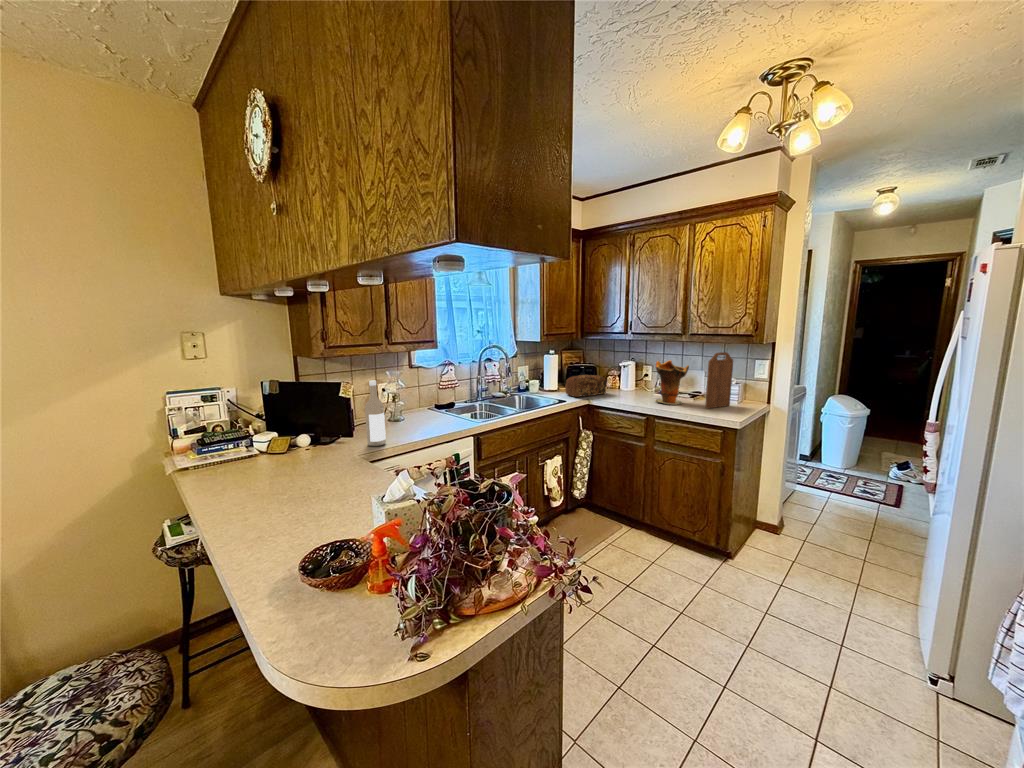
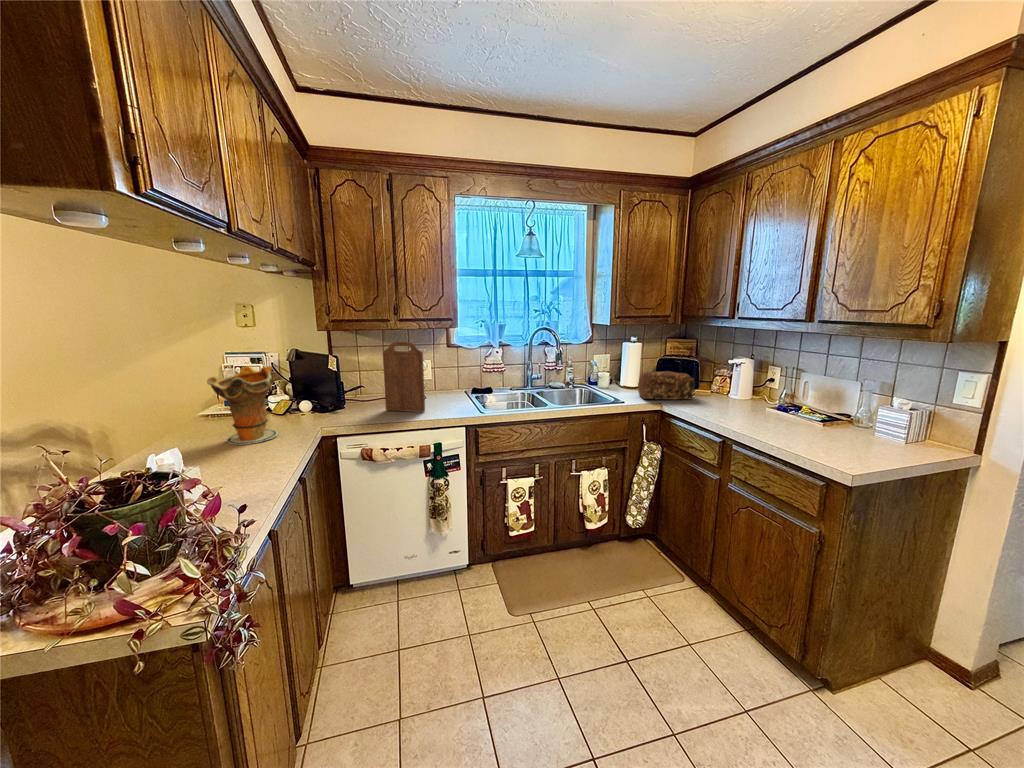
cutting board: present [705,352,733,408] -> present [383,342,425,412]
decorative vase: present [655,360,689,405] -> present [207,366,278,445]
wine bottle: present [365,380,386,446] -> none [337,355,359,421]

